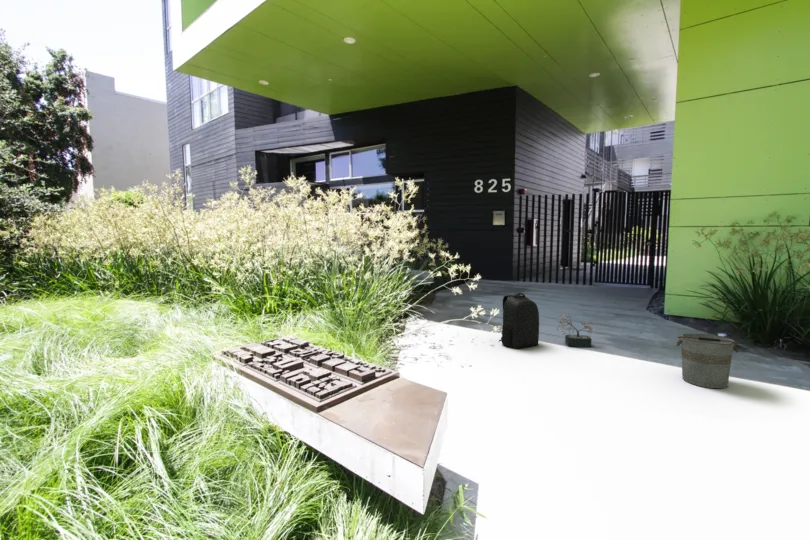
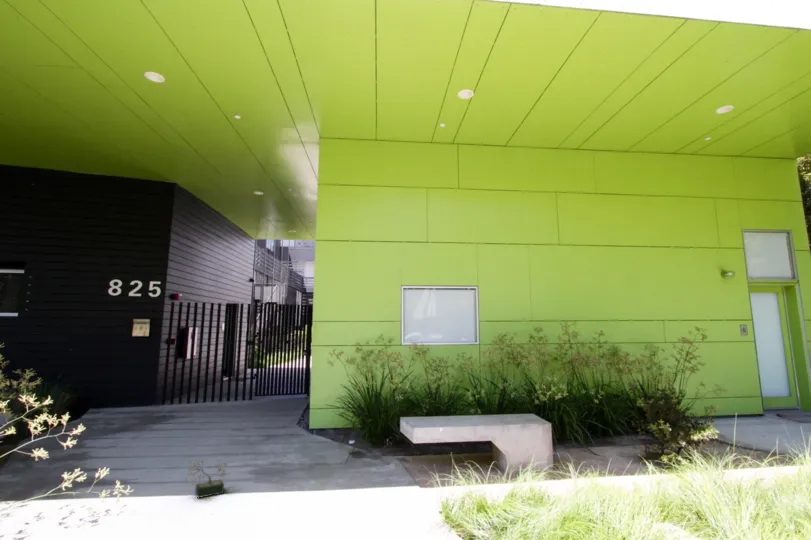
backpack: present [501,292,539,348] -> none [105,442,162,519]
bucket: present [676,333,739,388] -> none [296,463,342,519]

